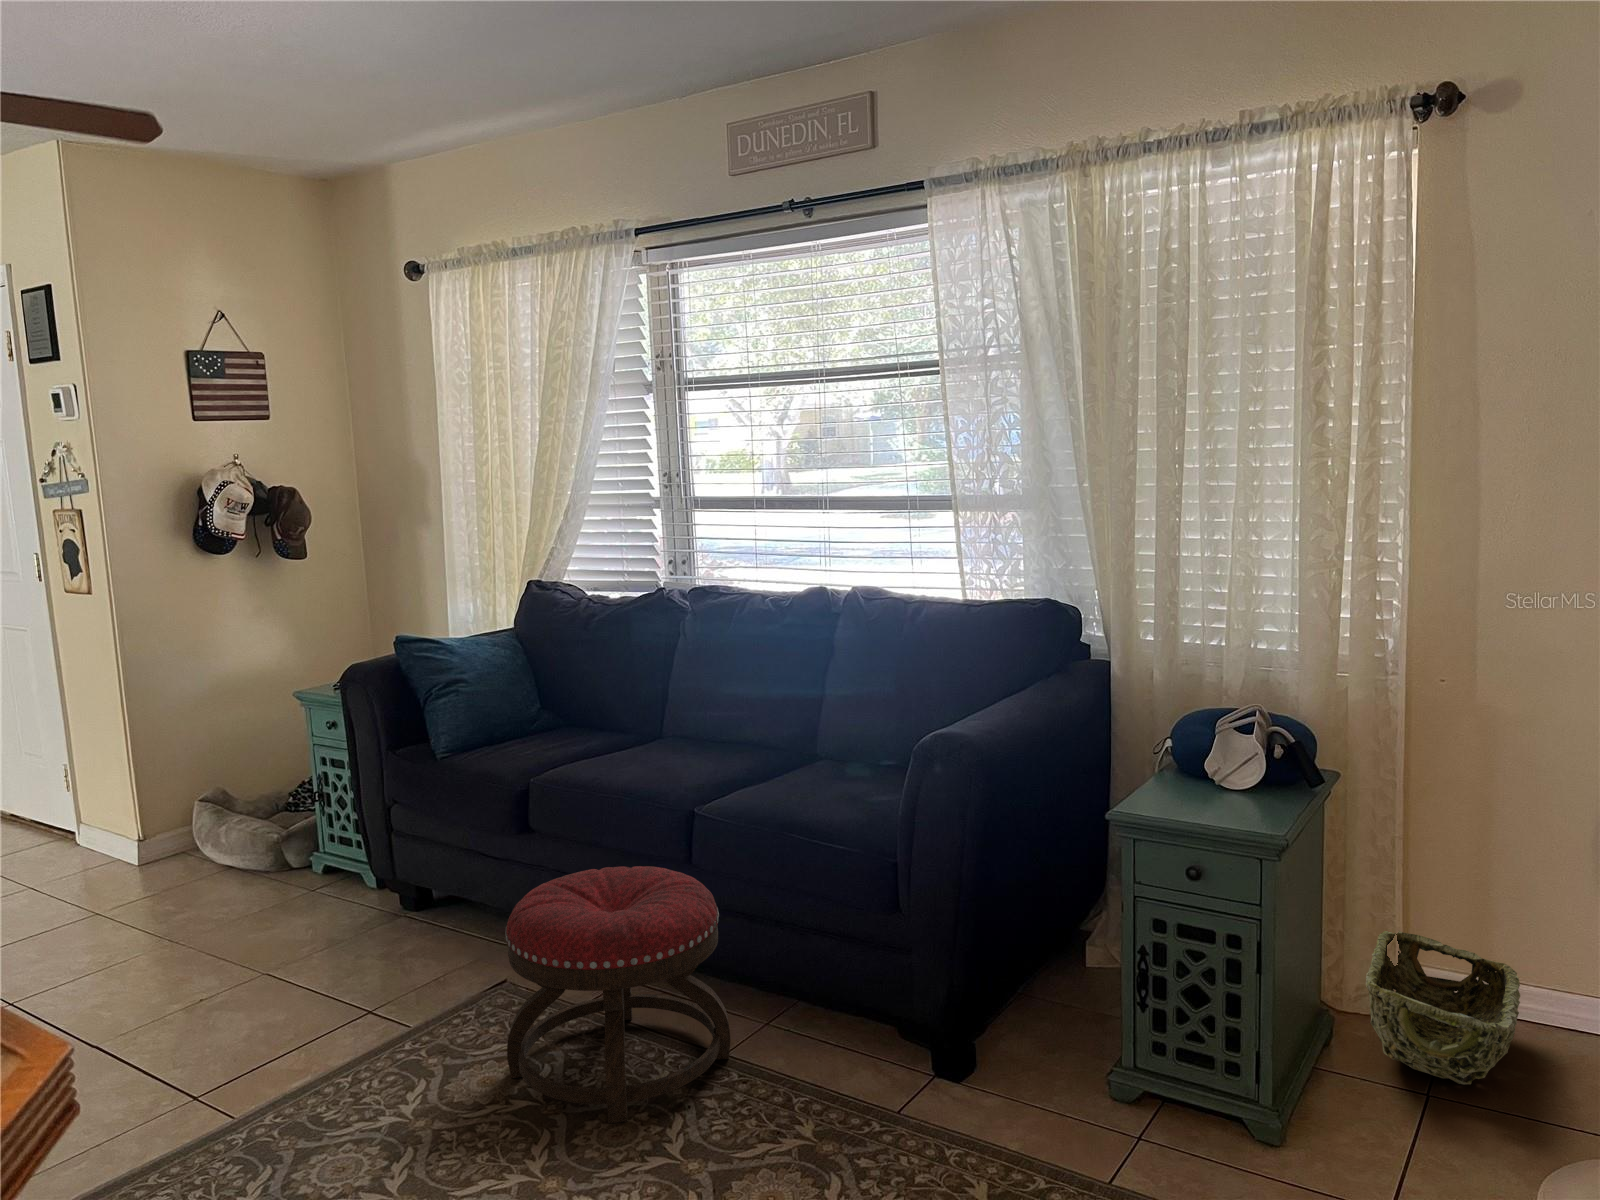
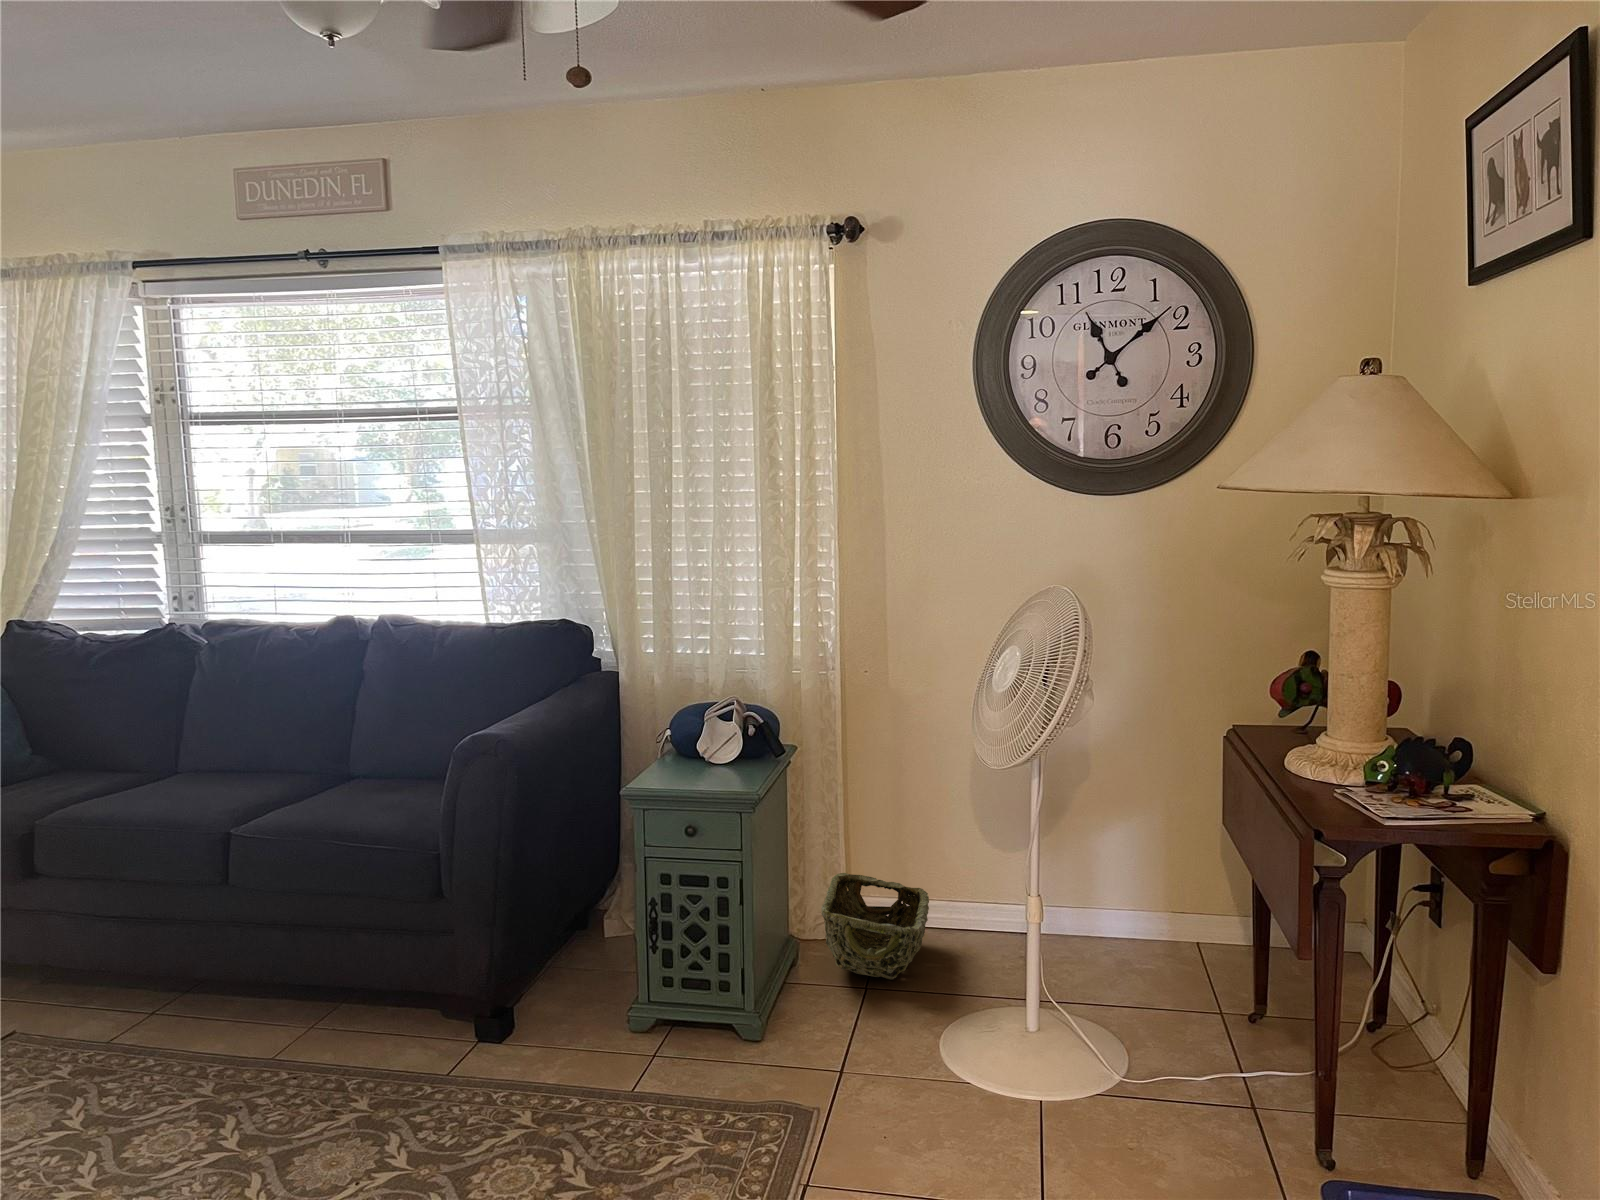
ottoman: present [505,866,730,1123] -> none [32,890,277,1134]

